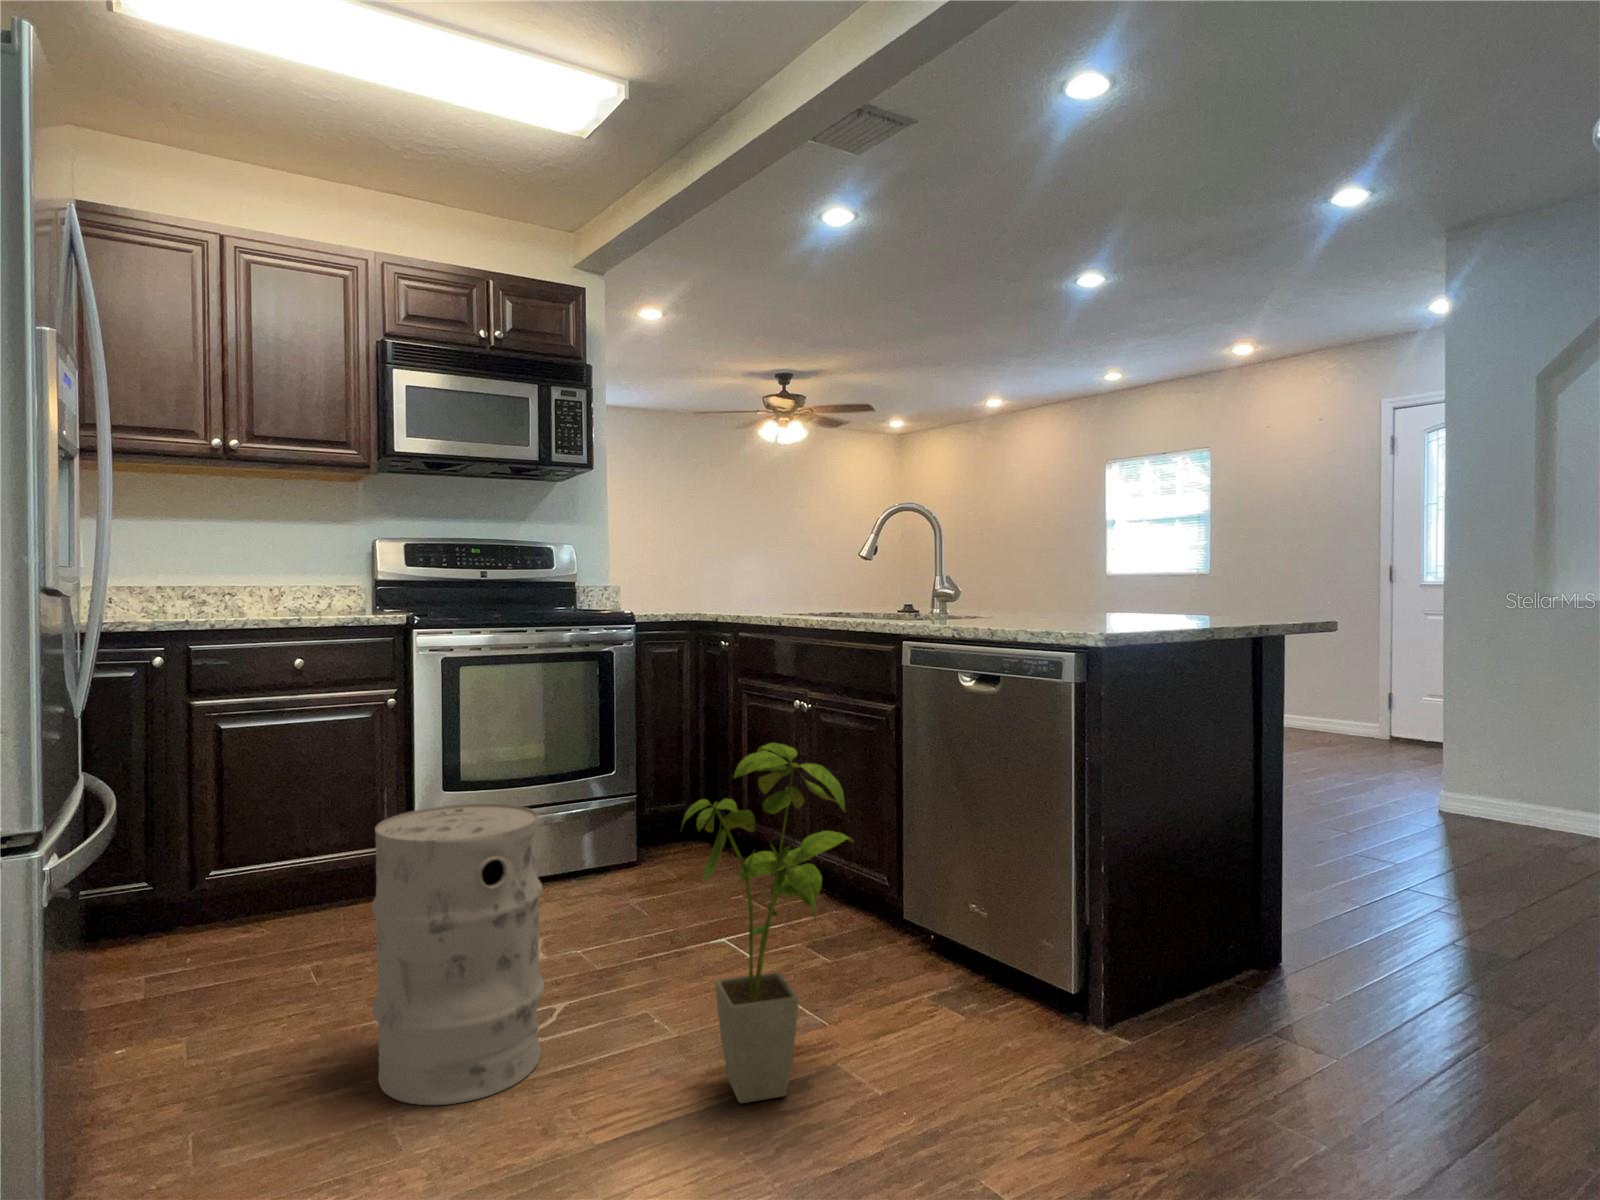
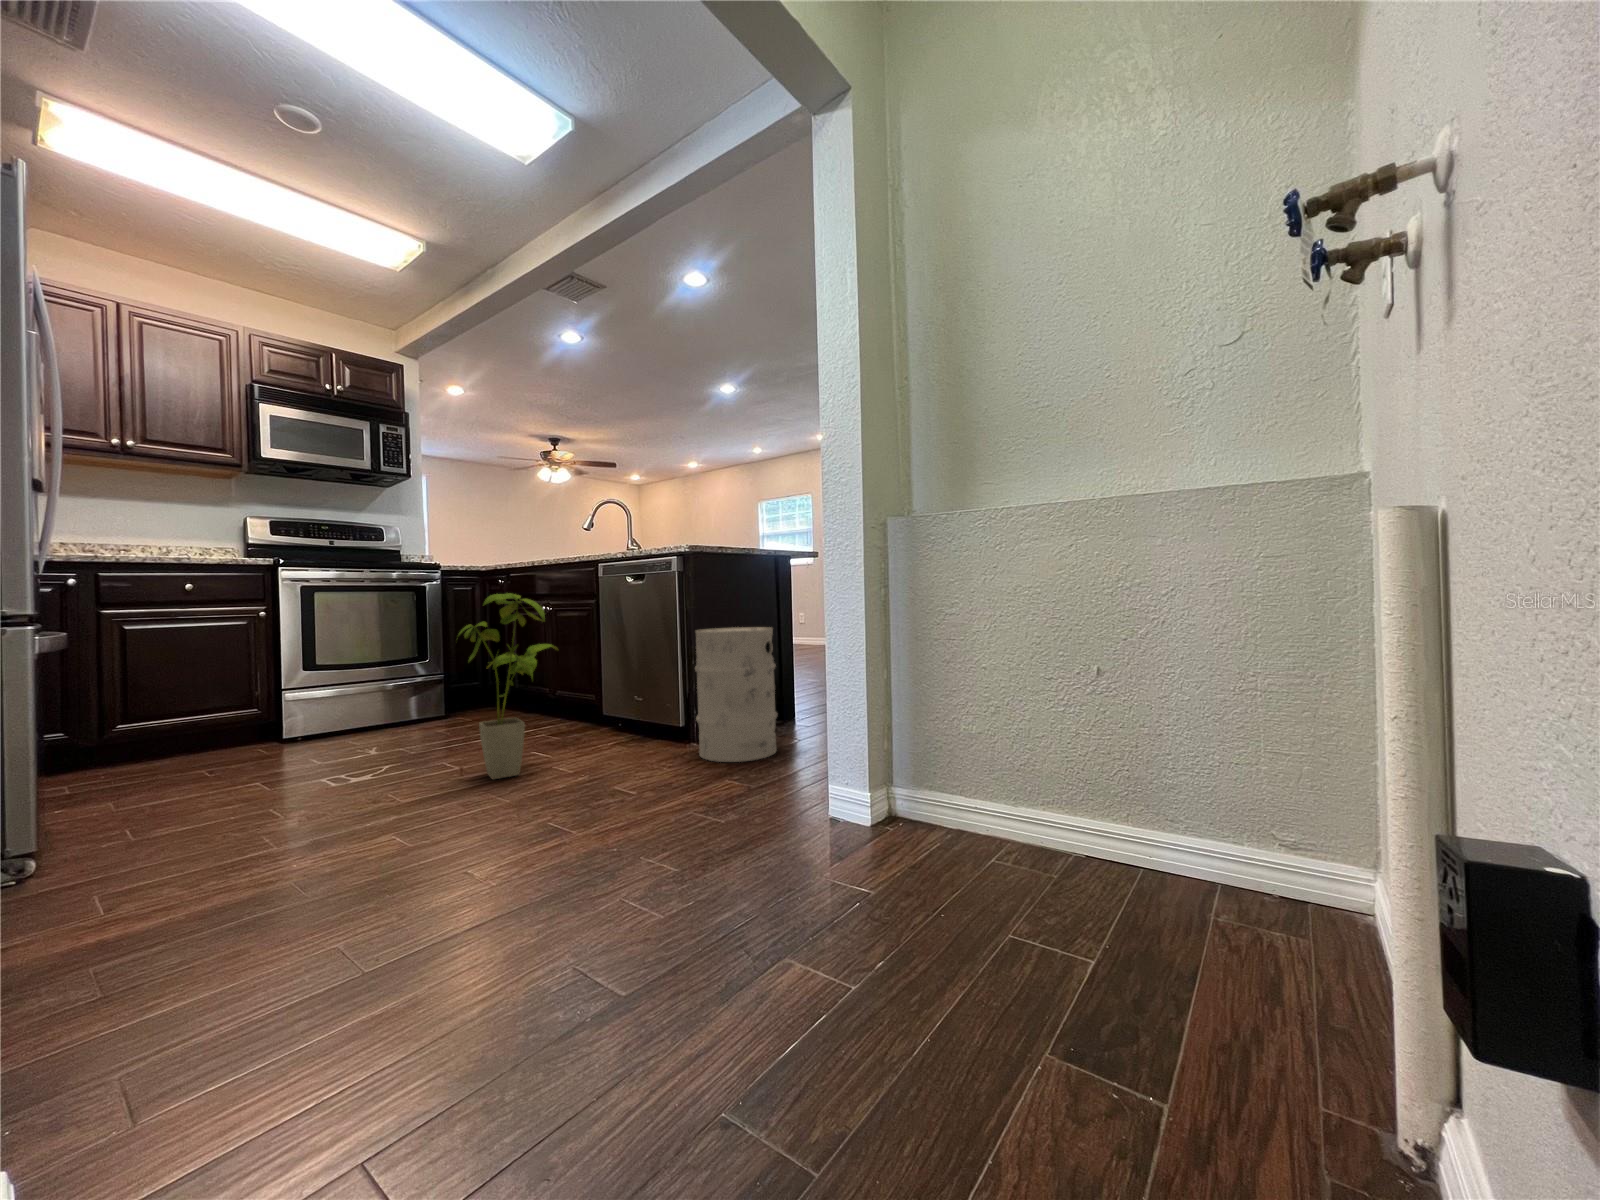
trash can: present [372,804,545,1105] -> present [695,627,778,762]

